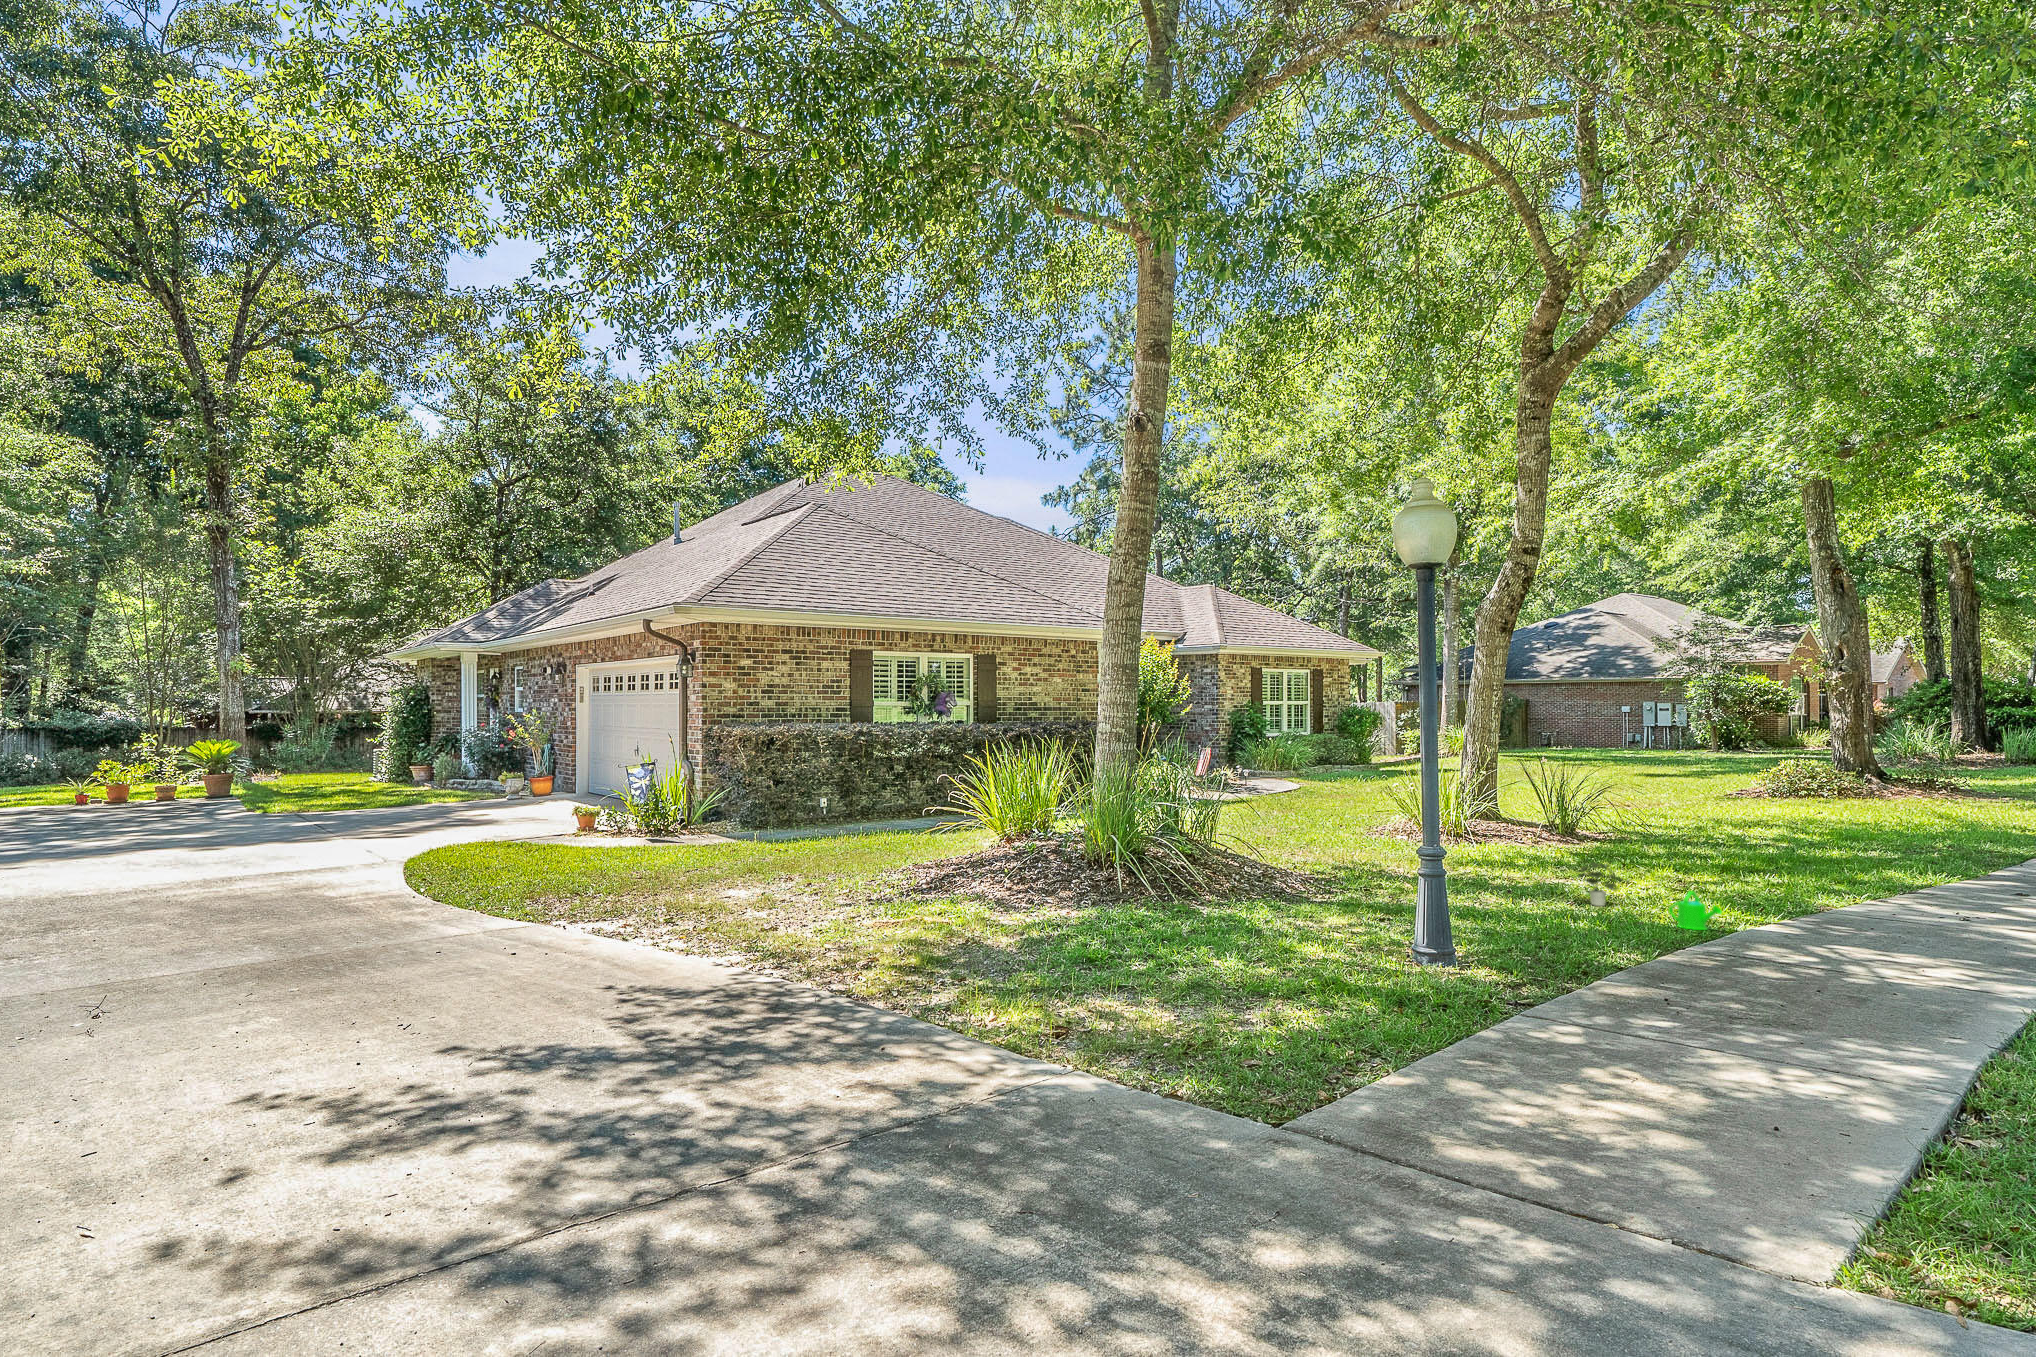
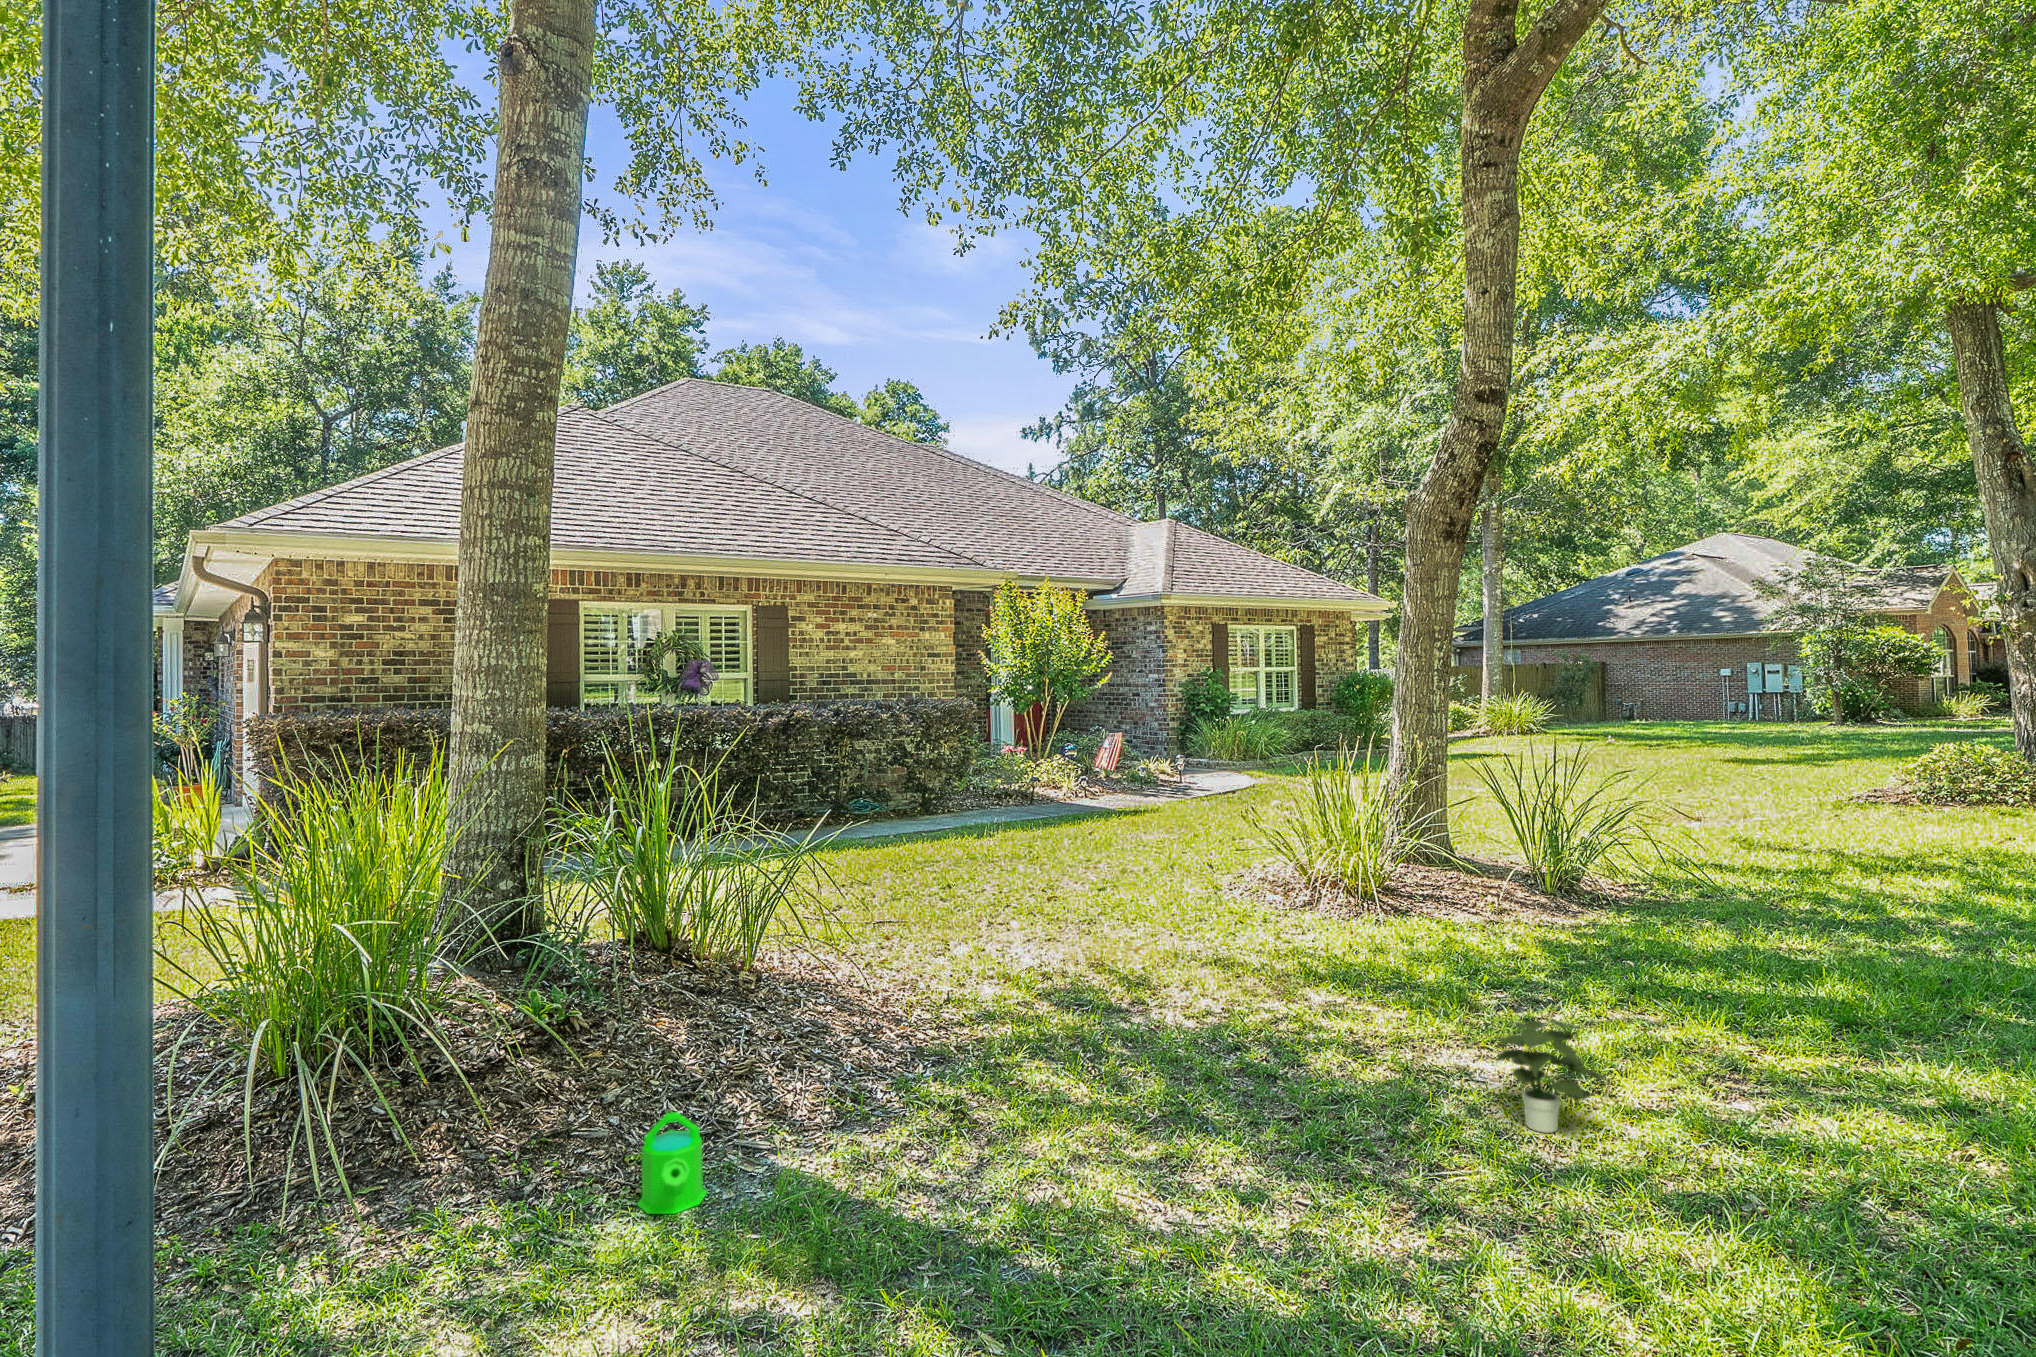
watering can: present [1668,891,1722,930] -> present [637,1112,707,1214]

